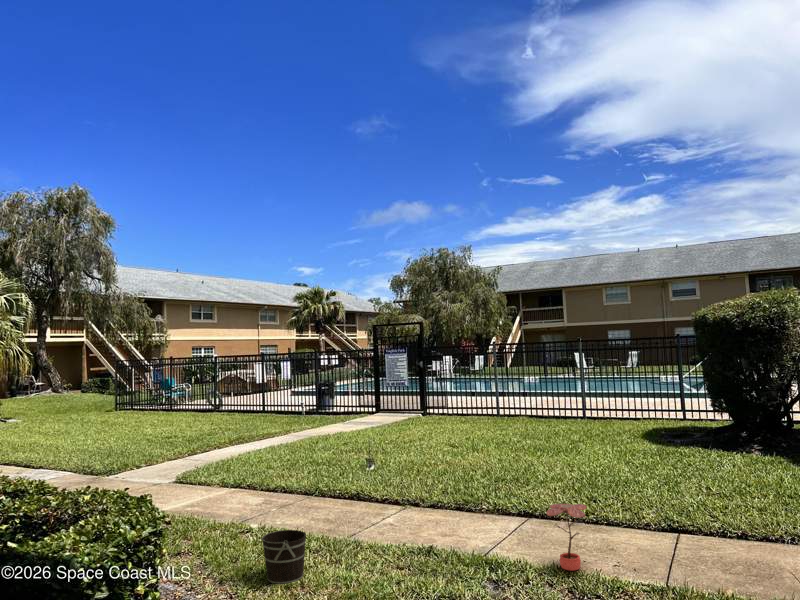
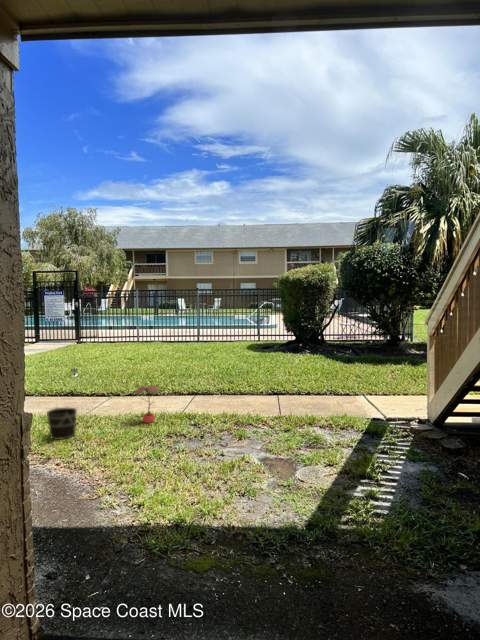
potted plant: present [546,504,587,571] -> present [136,386,159,423]

